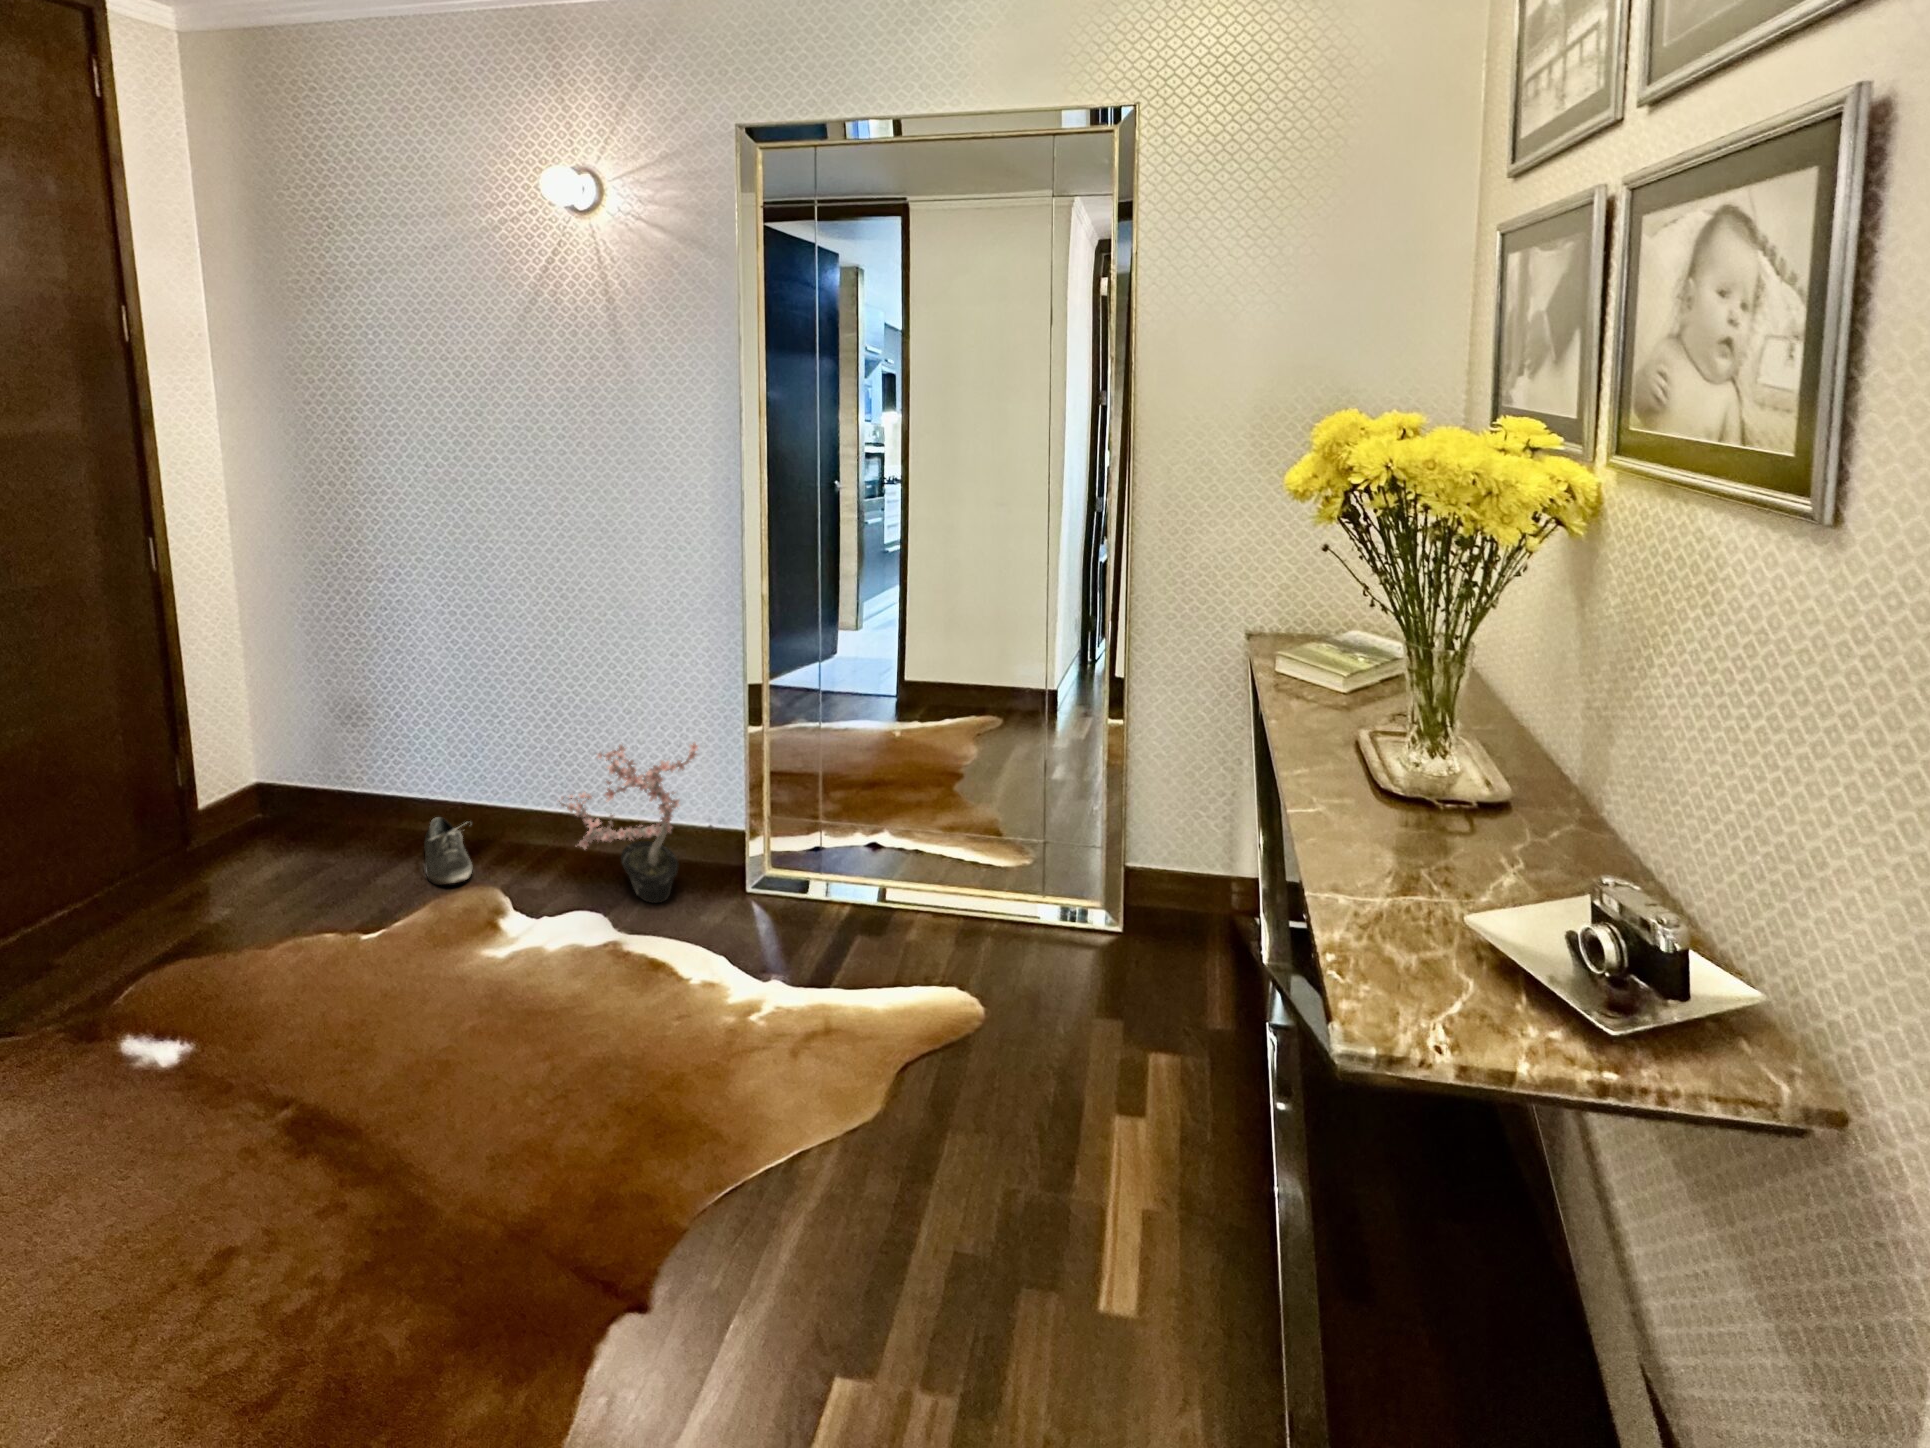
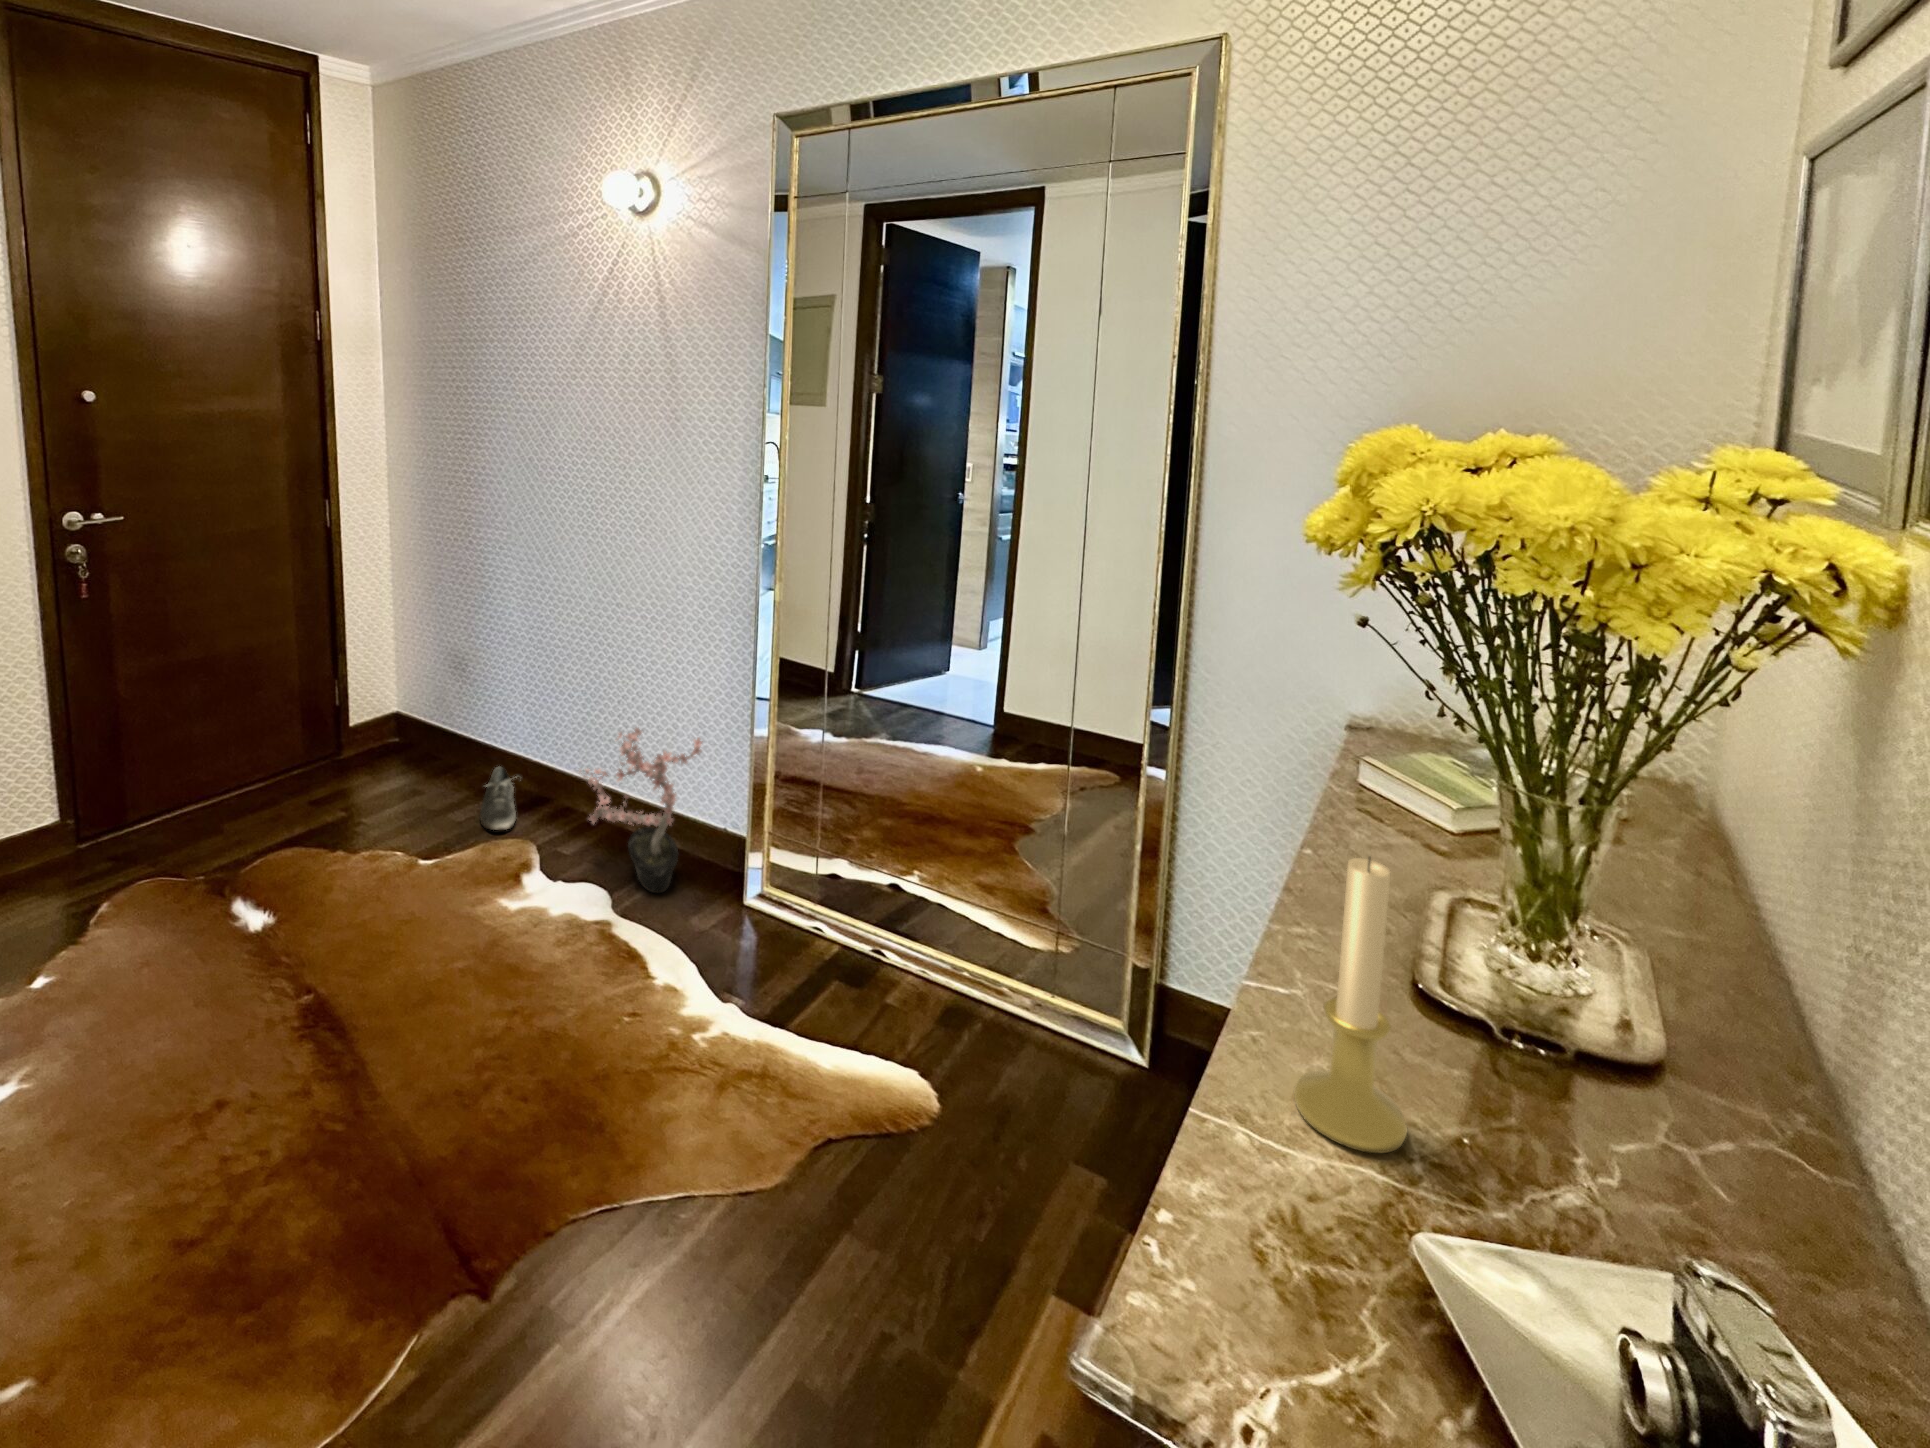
candle holder: none [1350,698,1417,888] -> present [1294,858,1408,1153]

